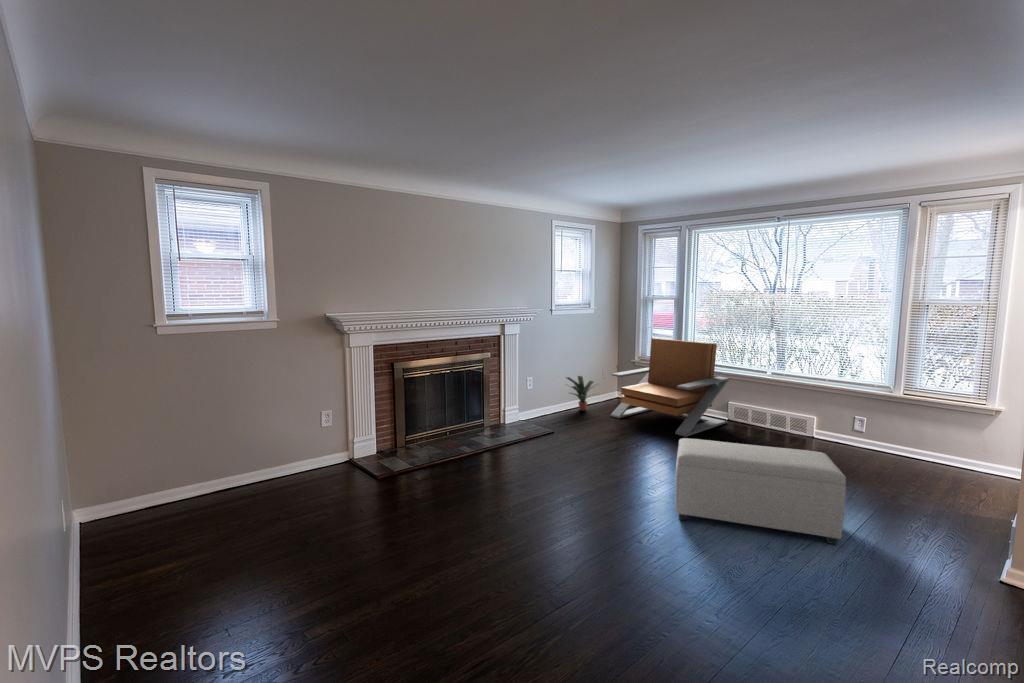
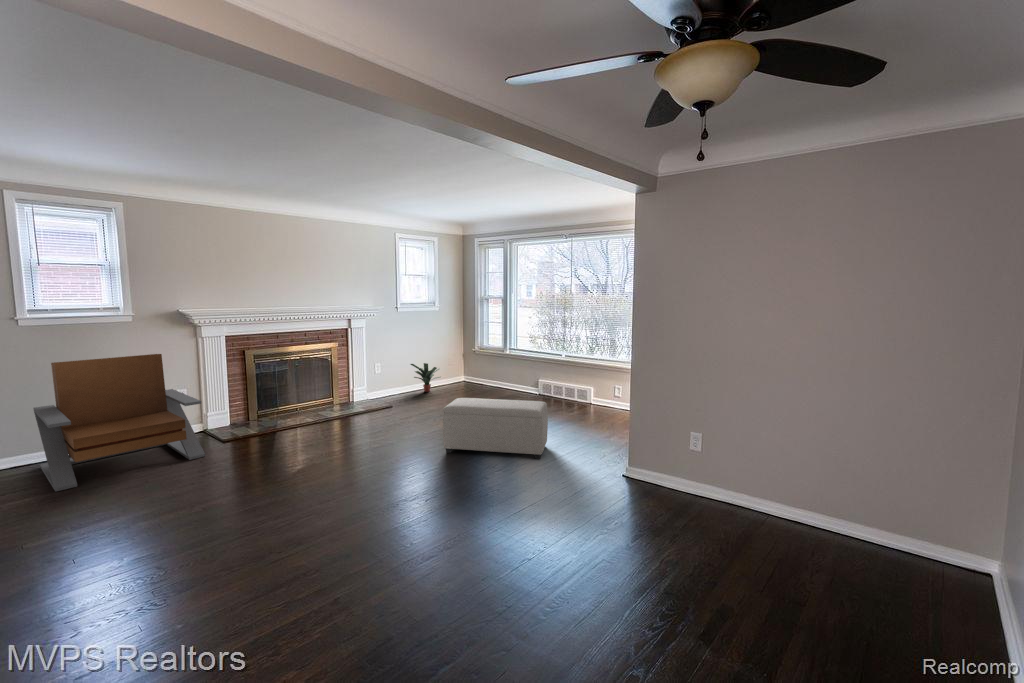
lounge chair: present [611,338,729,437] -> present [33,354,205,492]

